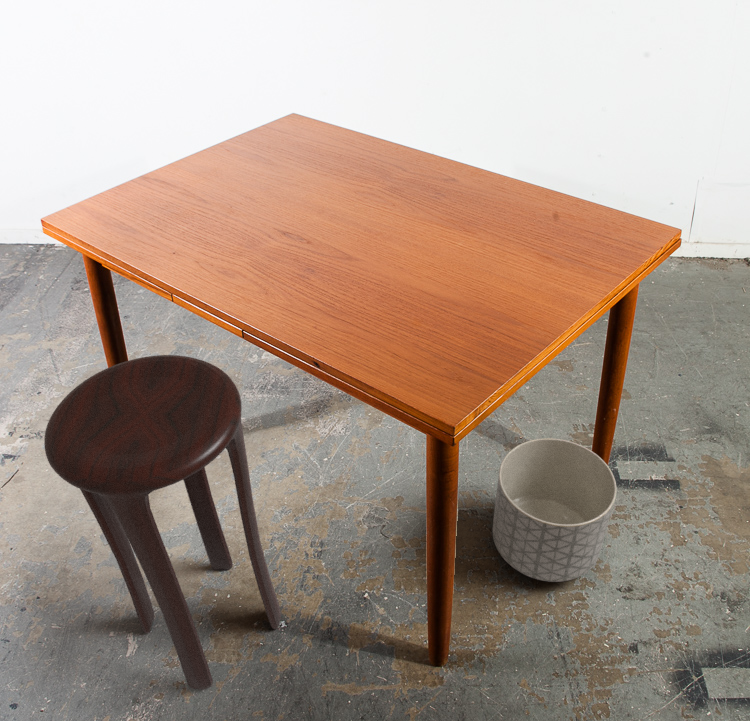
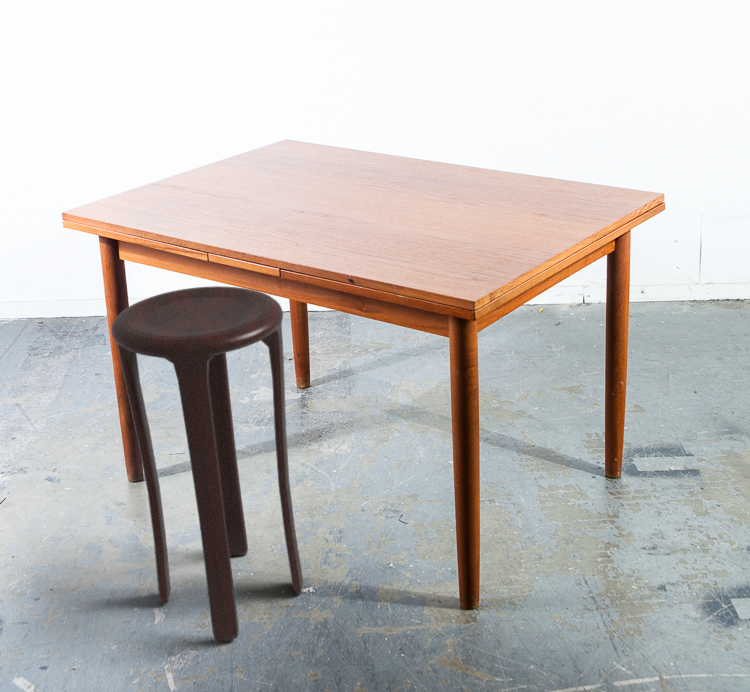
planter: present [492,438,617,582] -> none [512,407,627,538]

